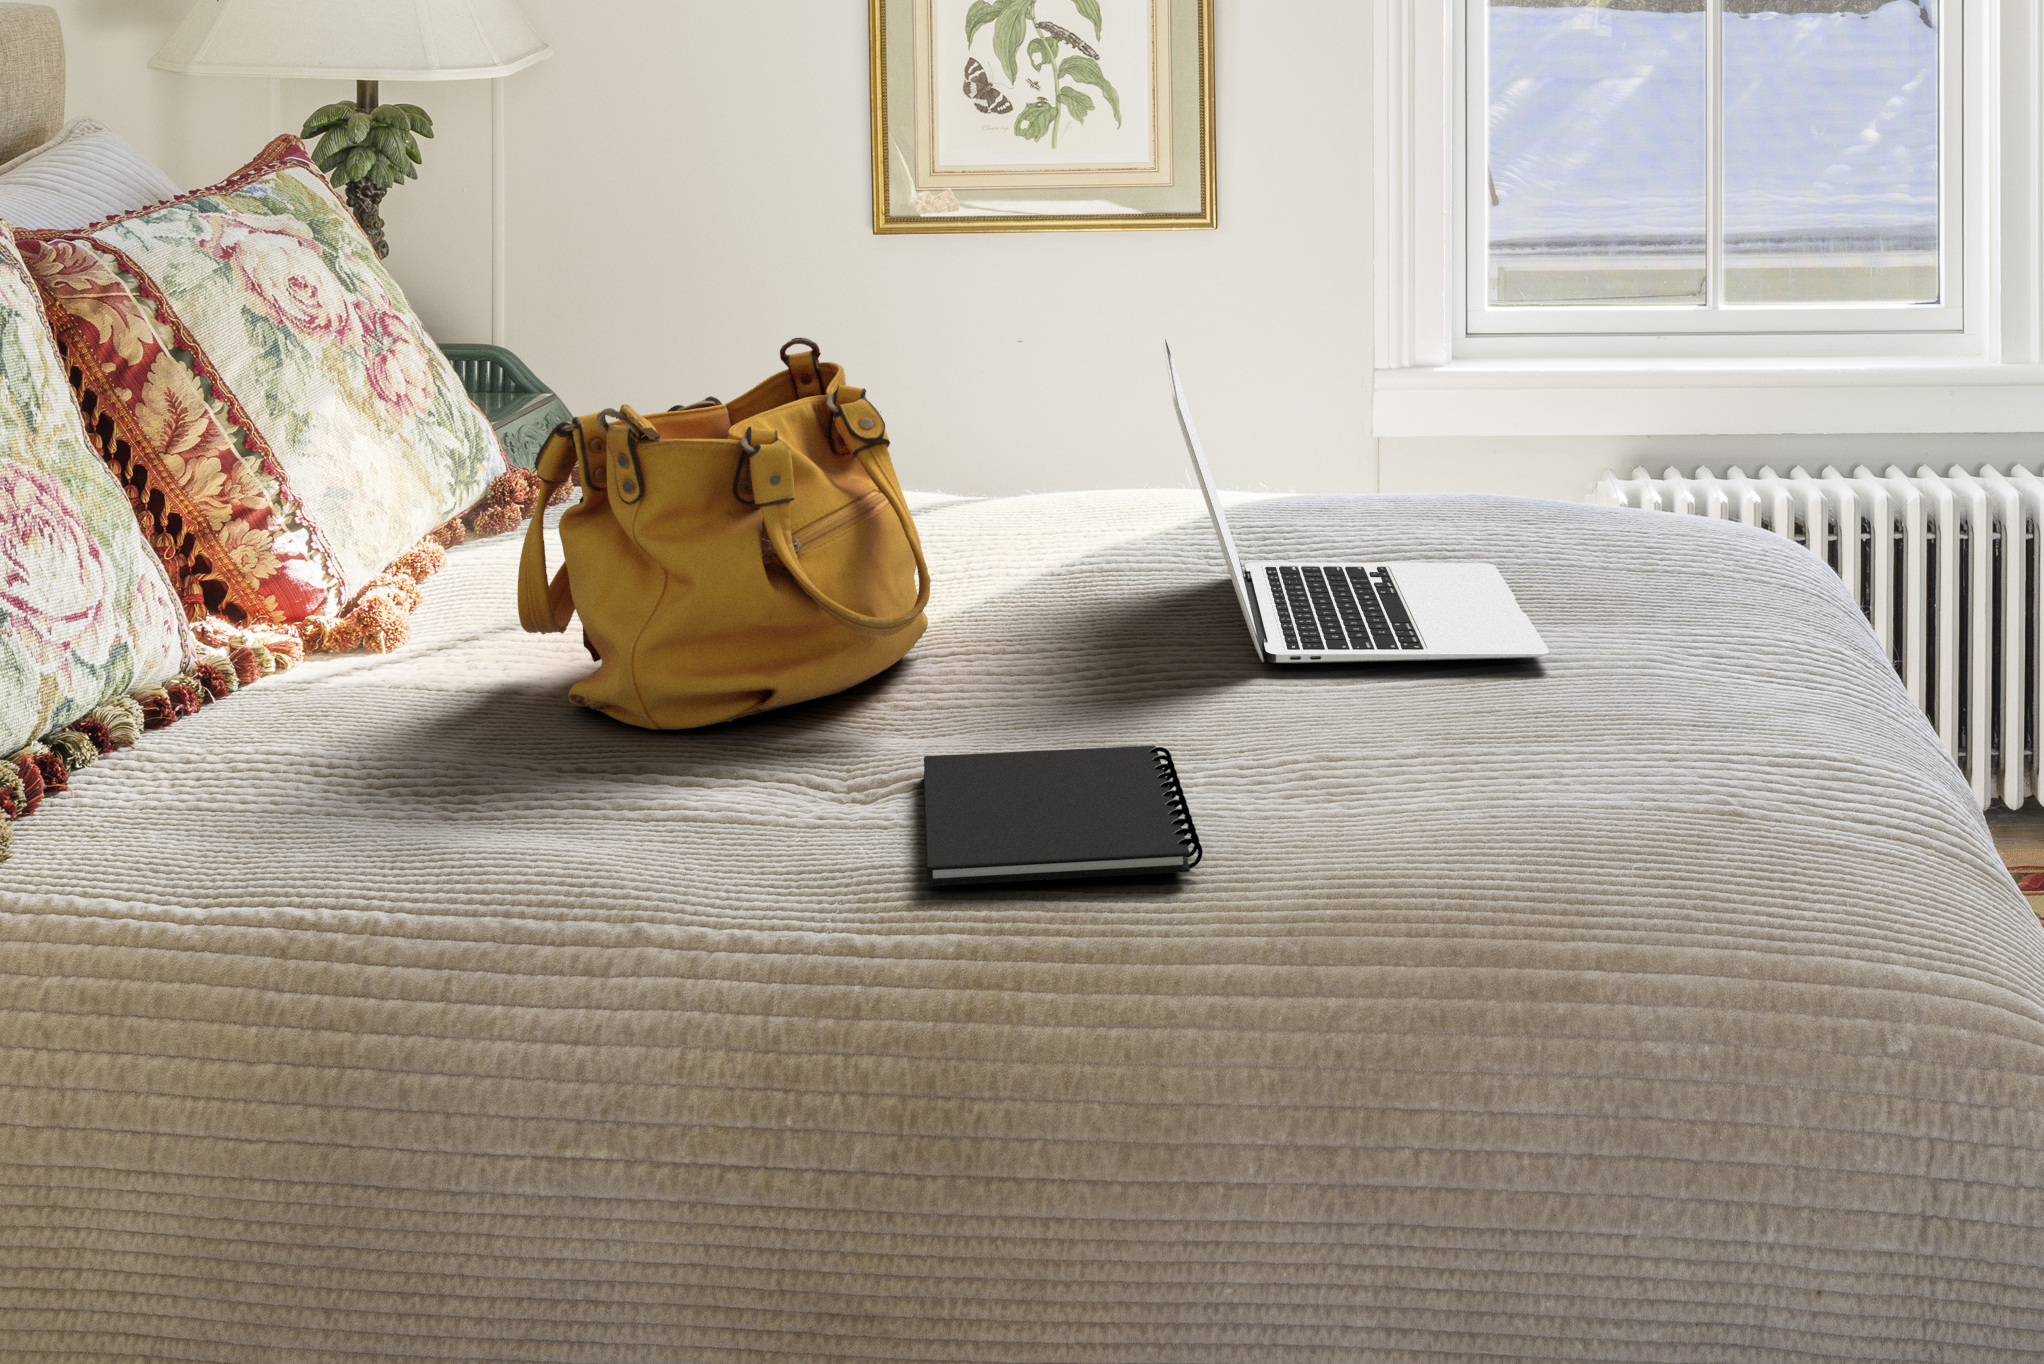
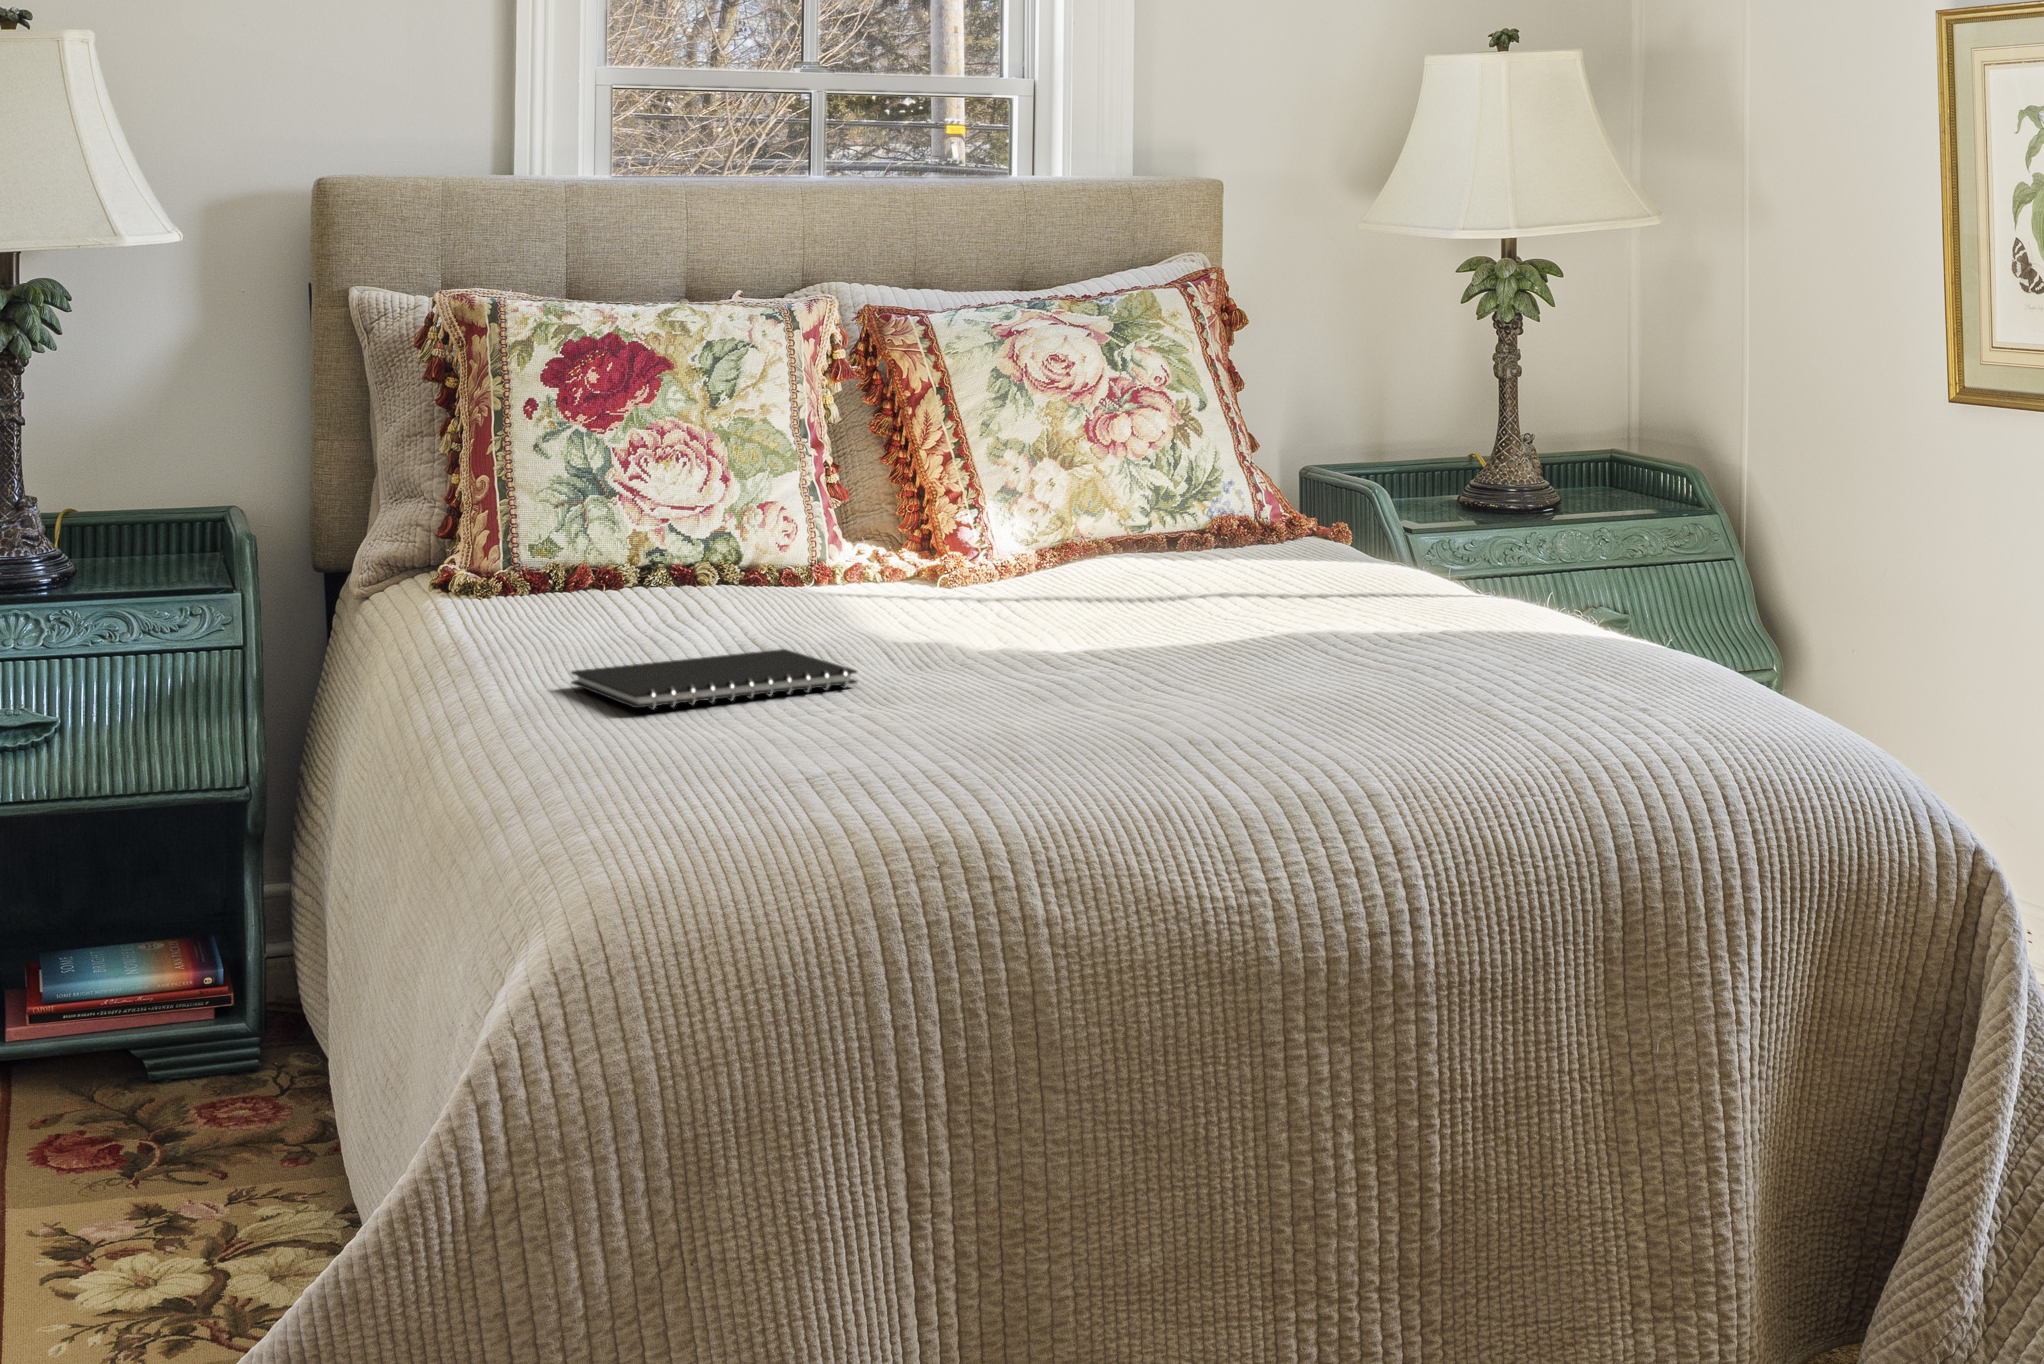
handbag: present [518,338,931,730] -> none [779,393,1075,629]
laptop: present [1162,338,1549,663] -> none [1080,433,1521,705]

